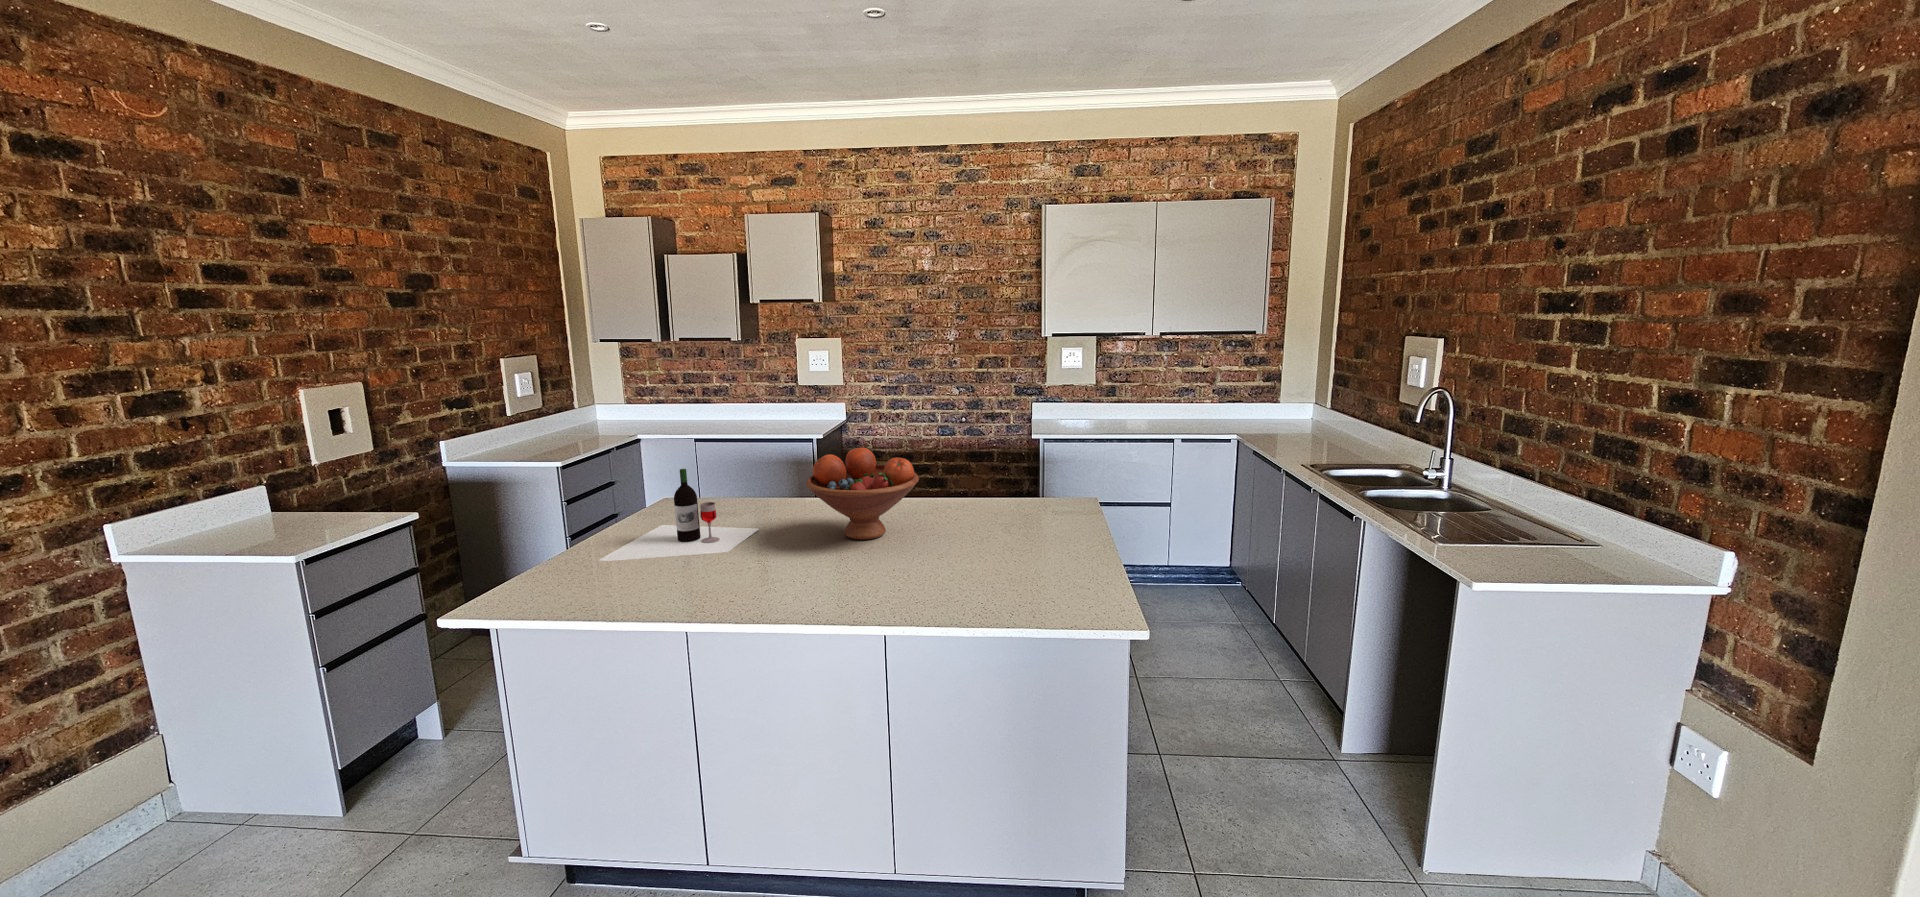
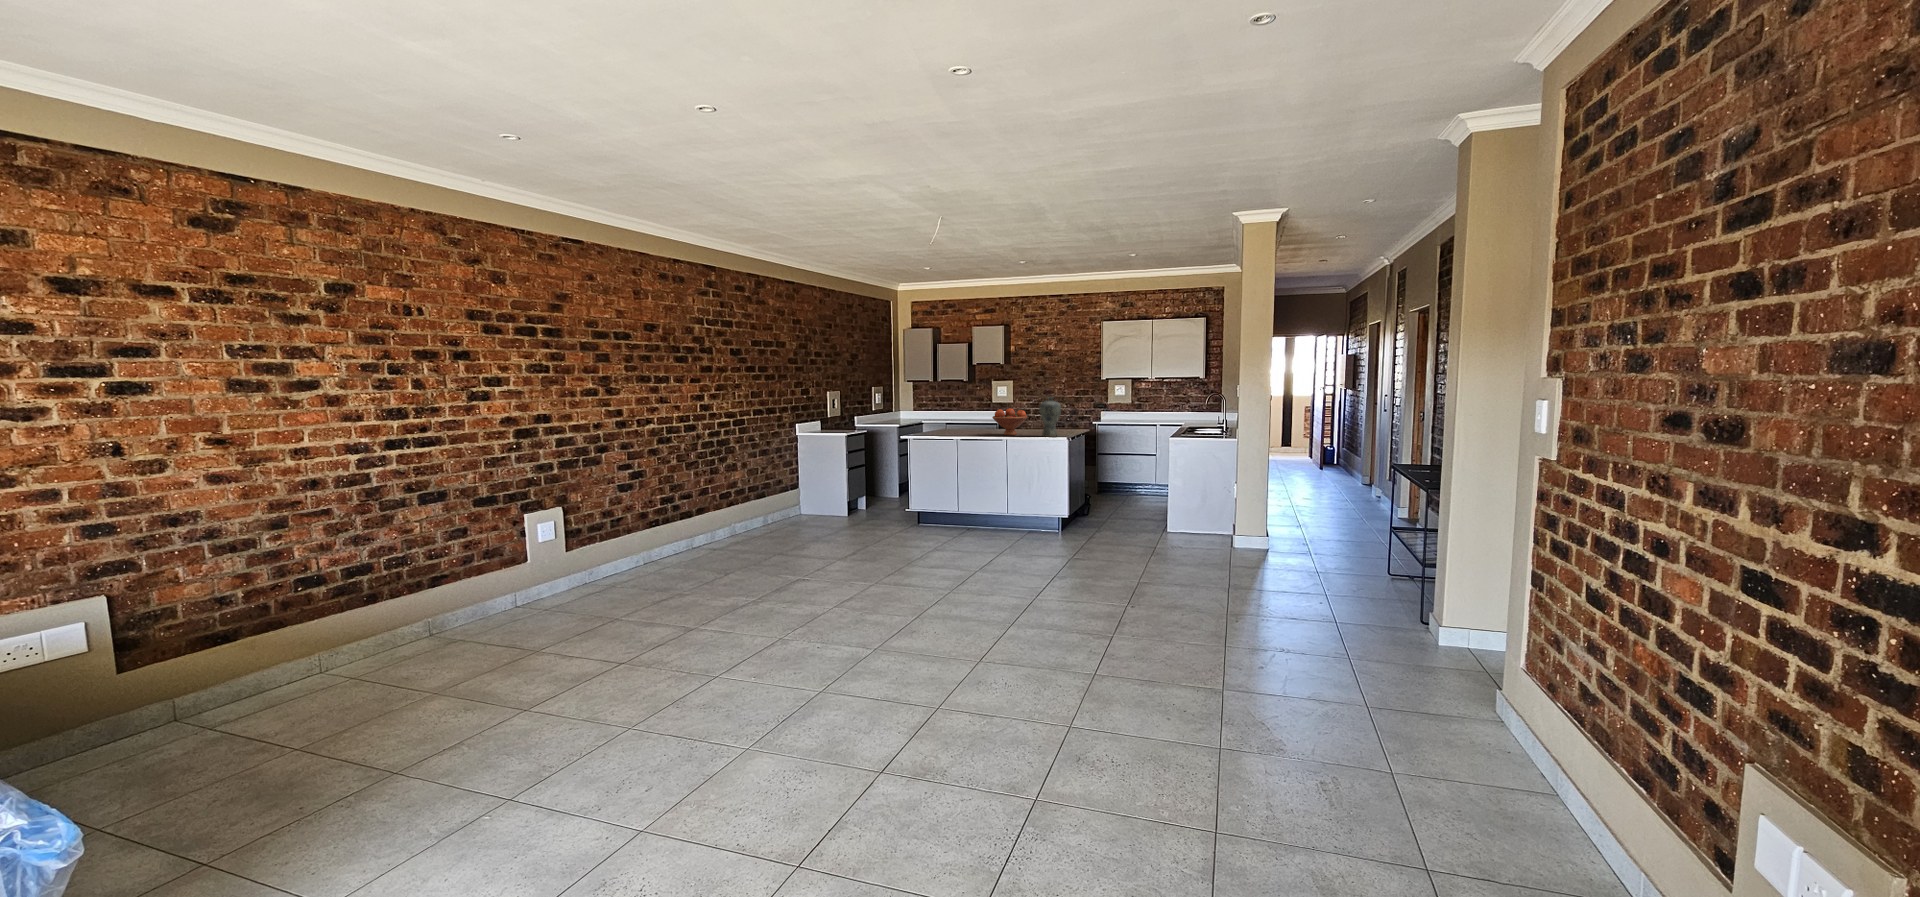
vase: none [964,422,1036,554] -> present [1039,397,1061,437]
wine bottle: present [598,469,759,561] -> none [931,412,977,437]

